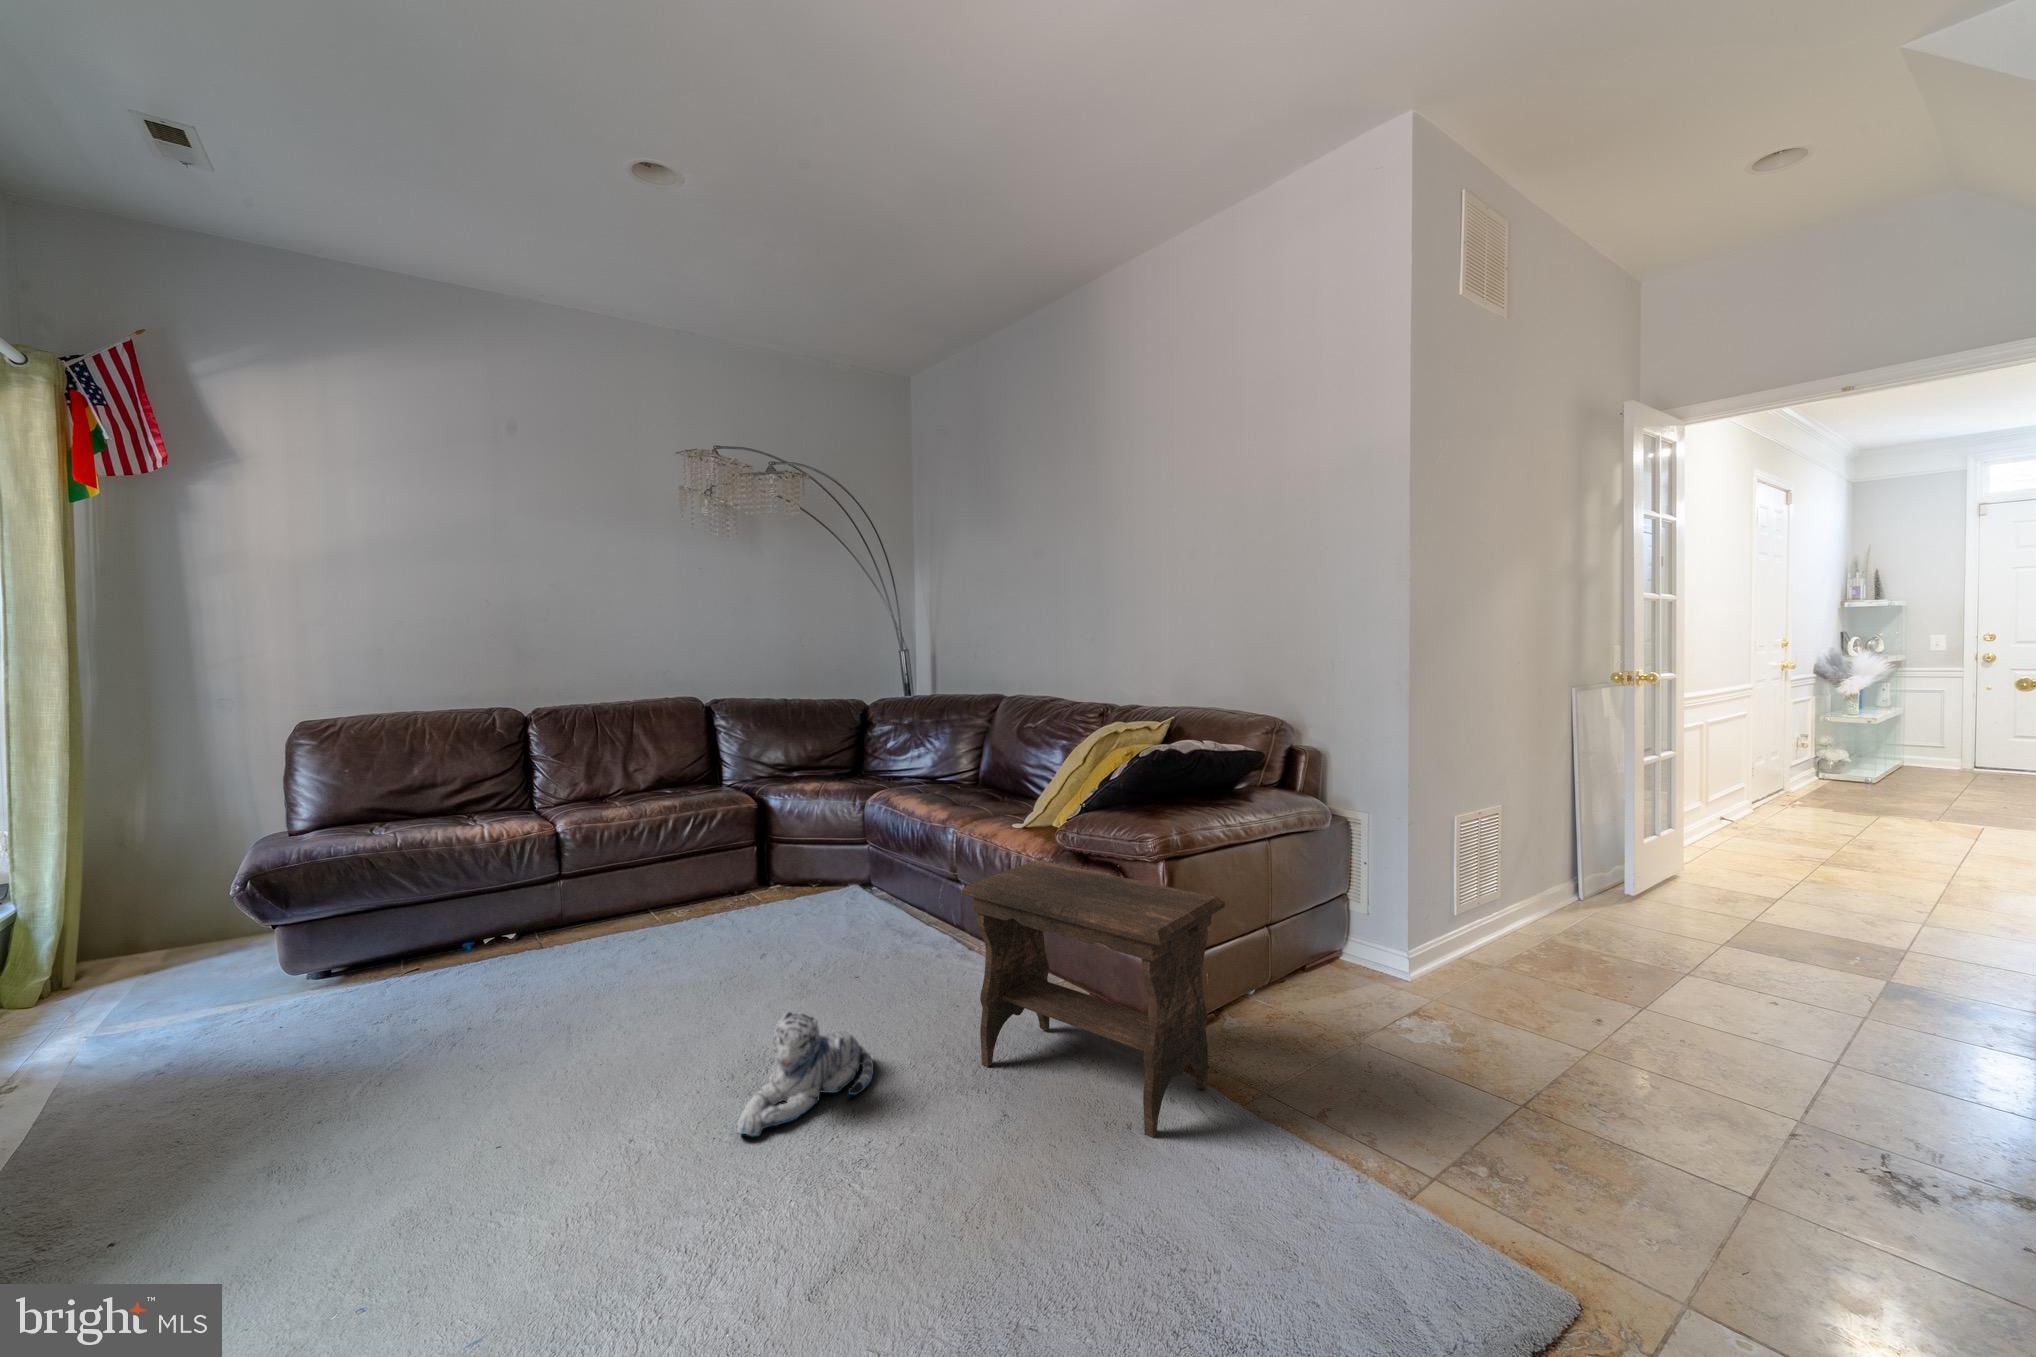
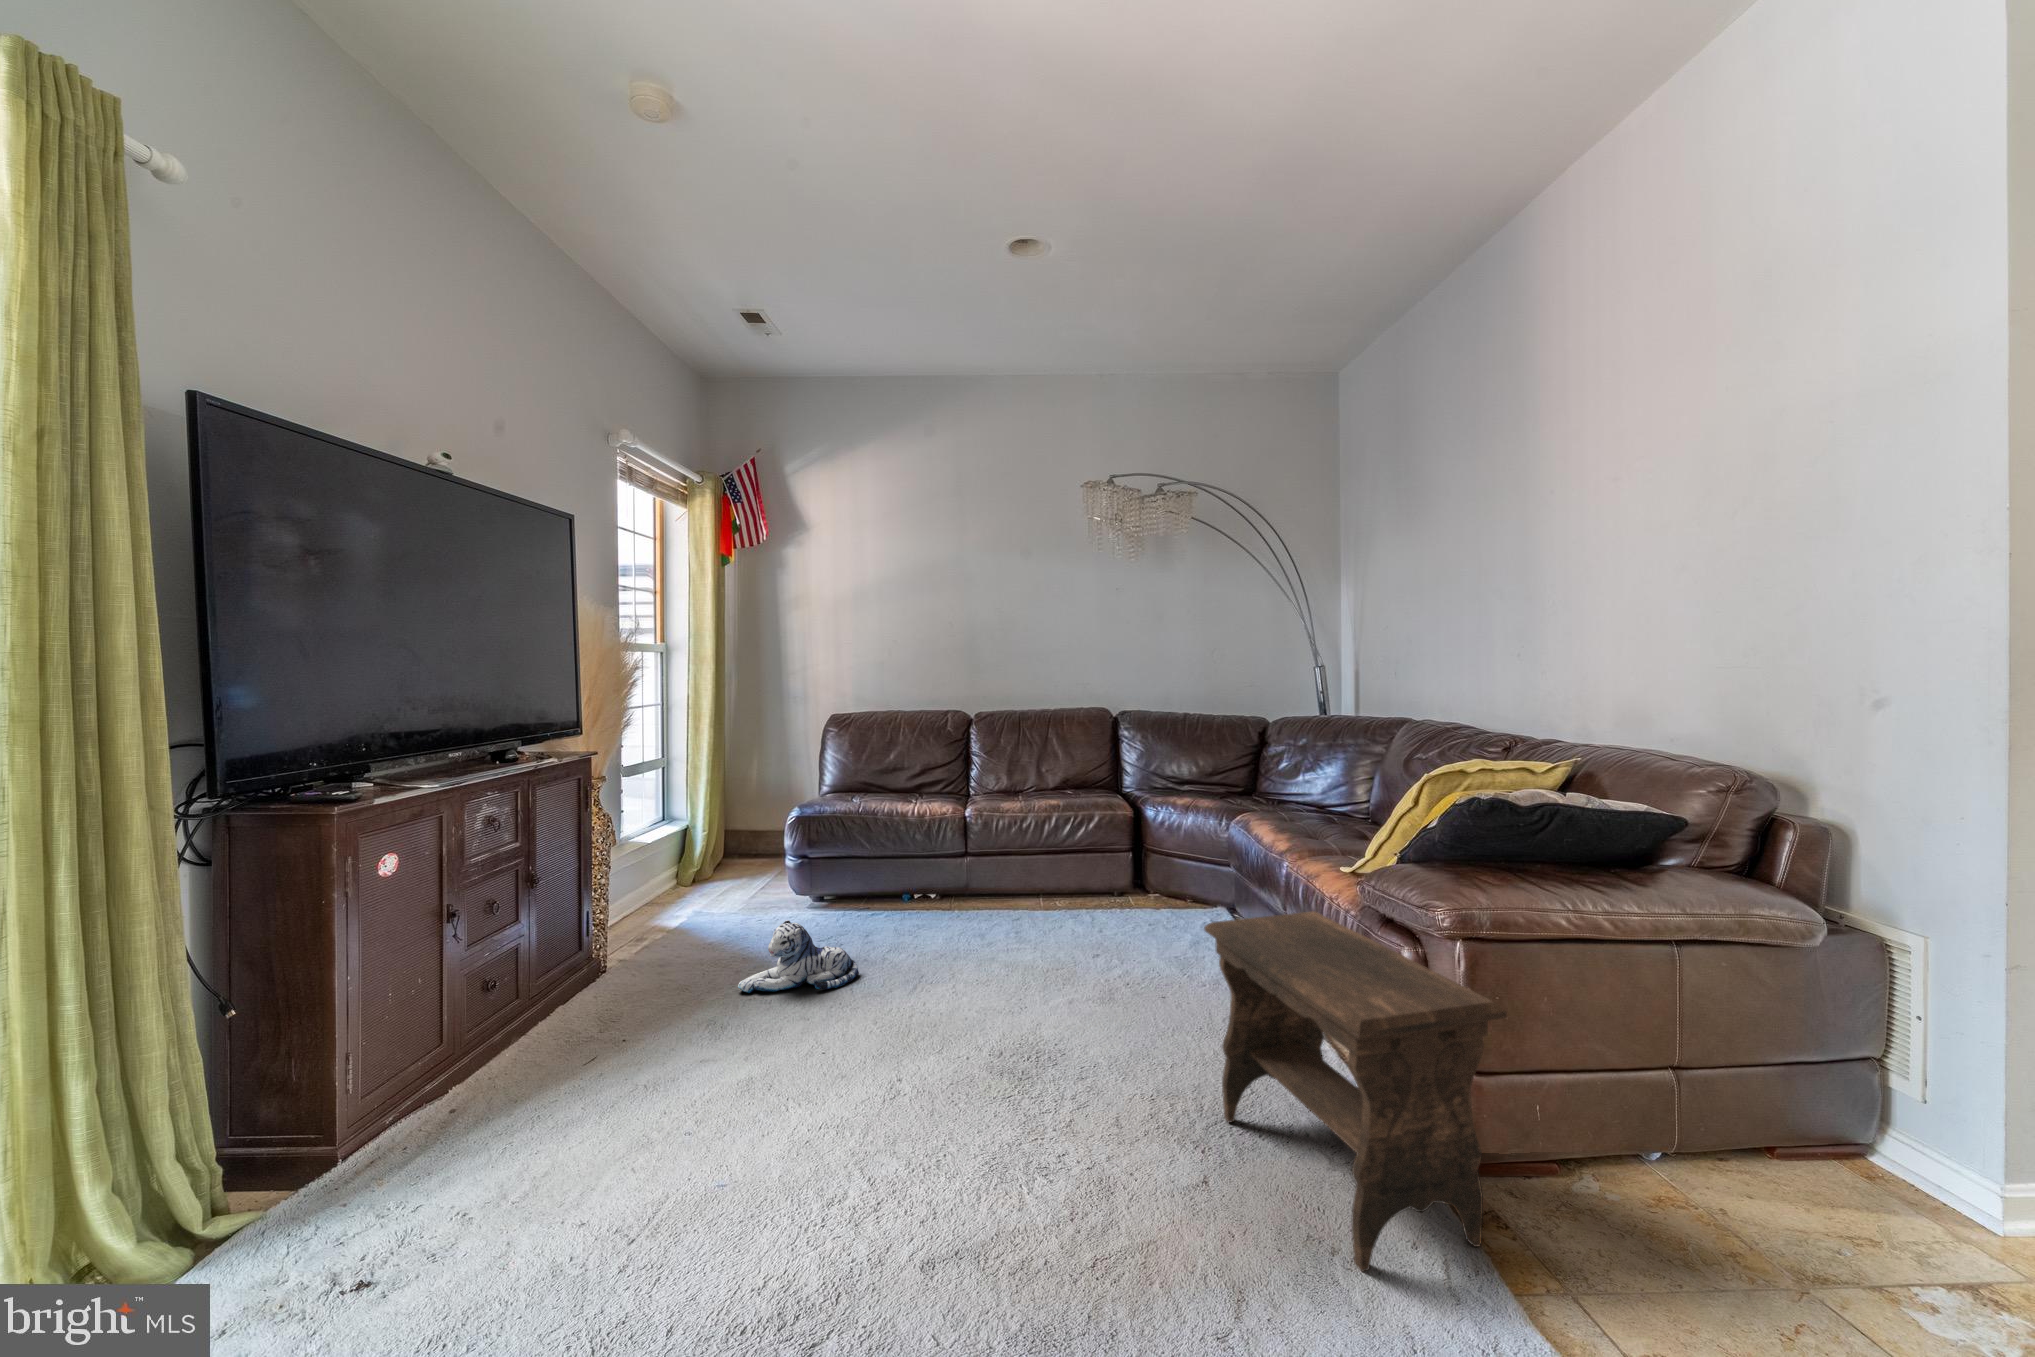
plush toy: present [736,1012,874,1136] -> present [738,920,859,993]

